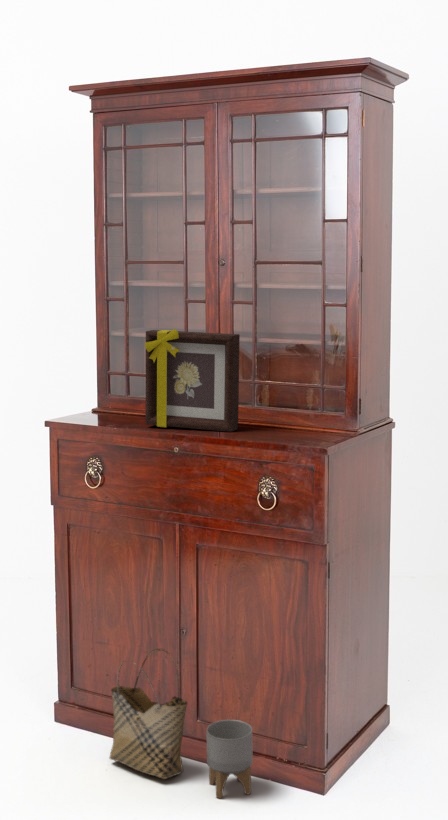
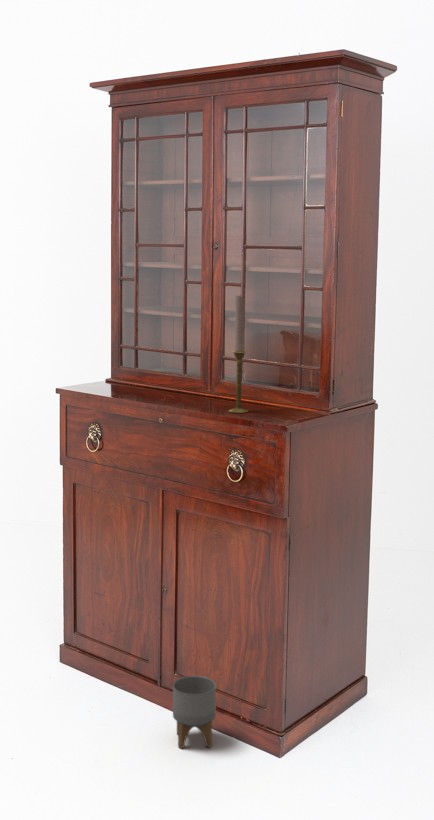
candlestick: none [252,313,273,437] -> present [229,296,248,413]
picture frame: present [145,329,240,432] -> none [140,307,225,406]
woven basket: present [110,649,187,779] -> none [93,605,161,726]

